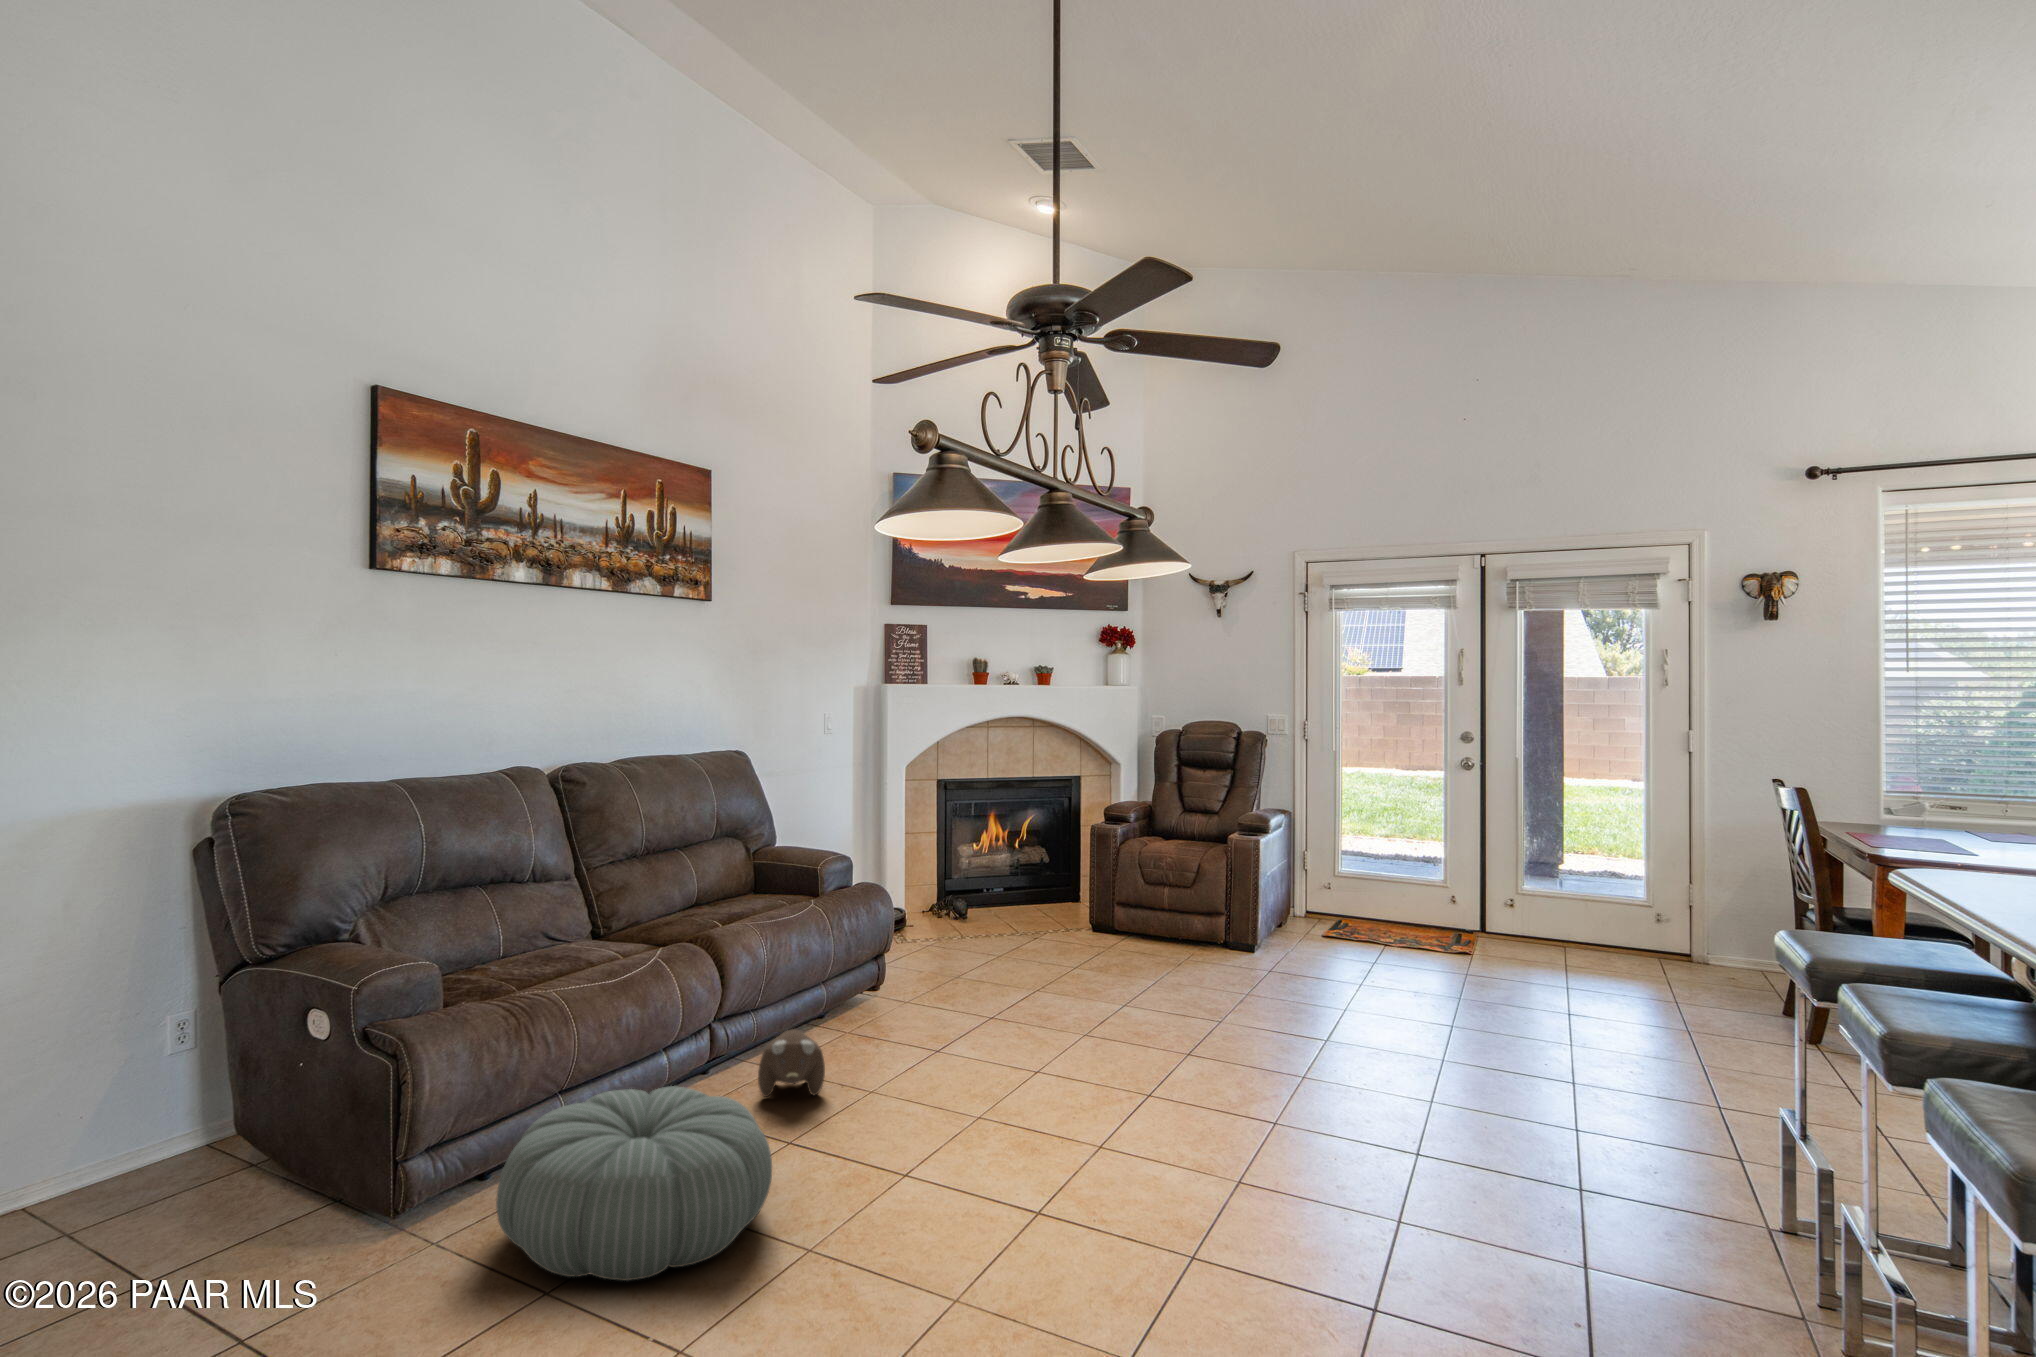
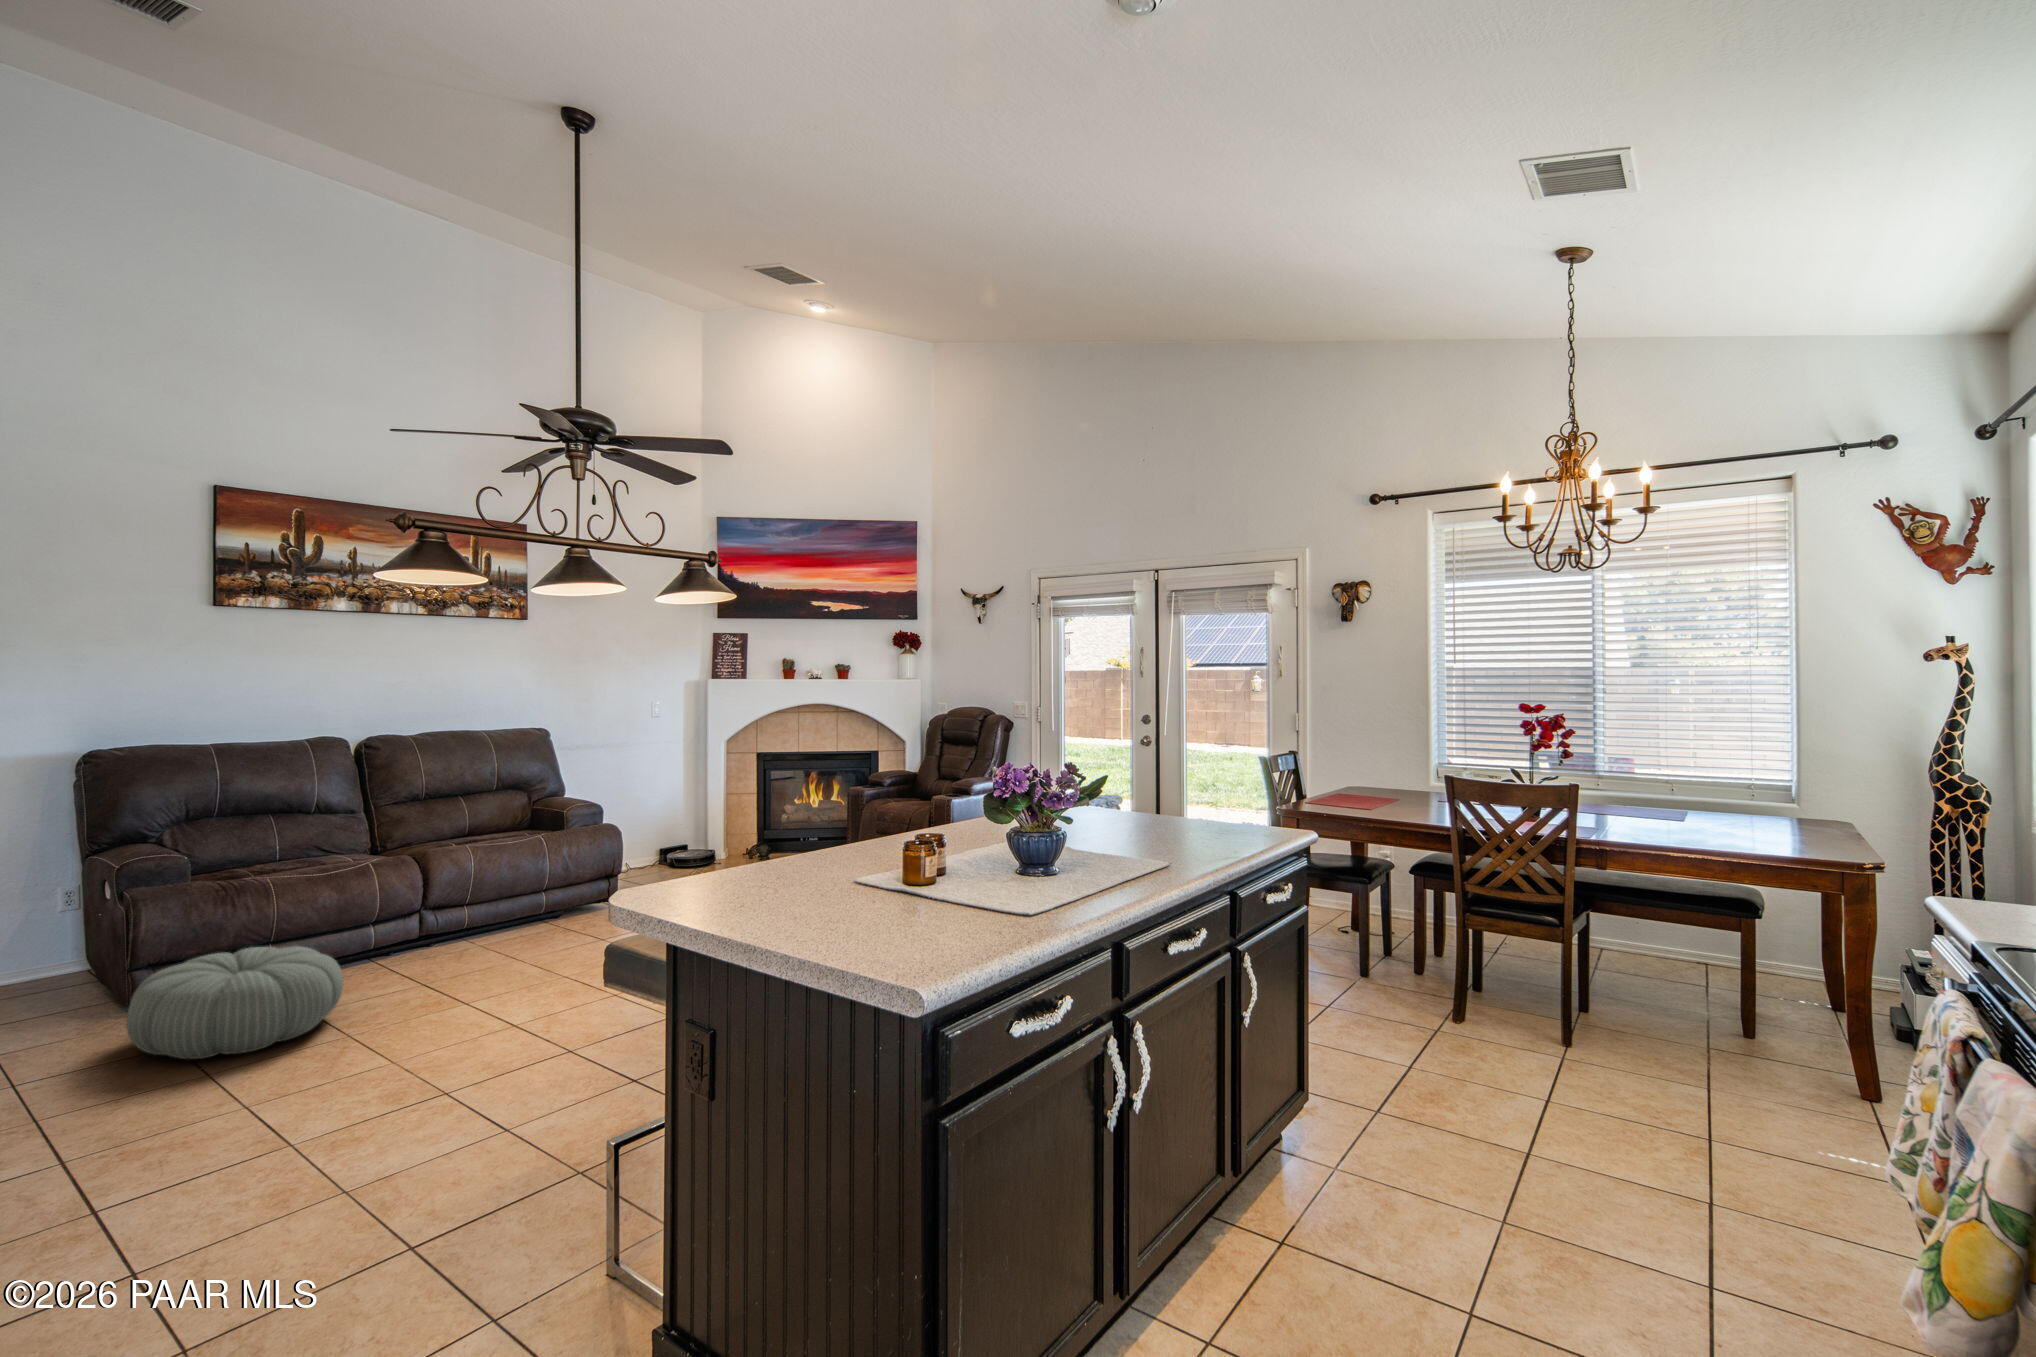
plush toy: present [758,1030,825,1097] -> none [433,920,490,965]

